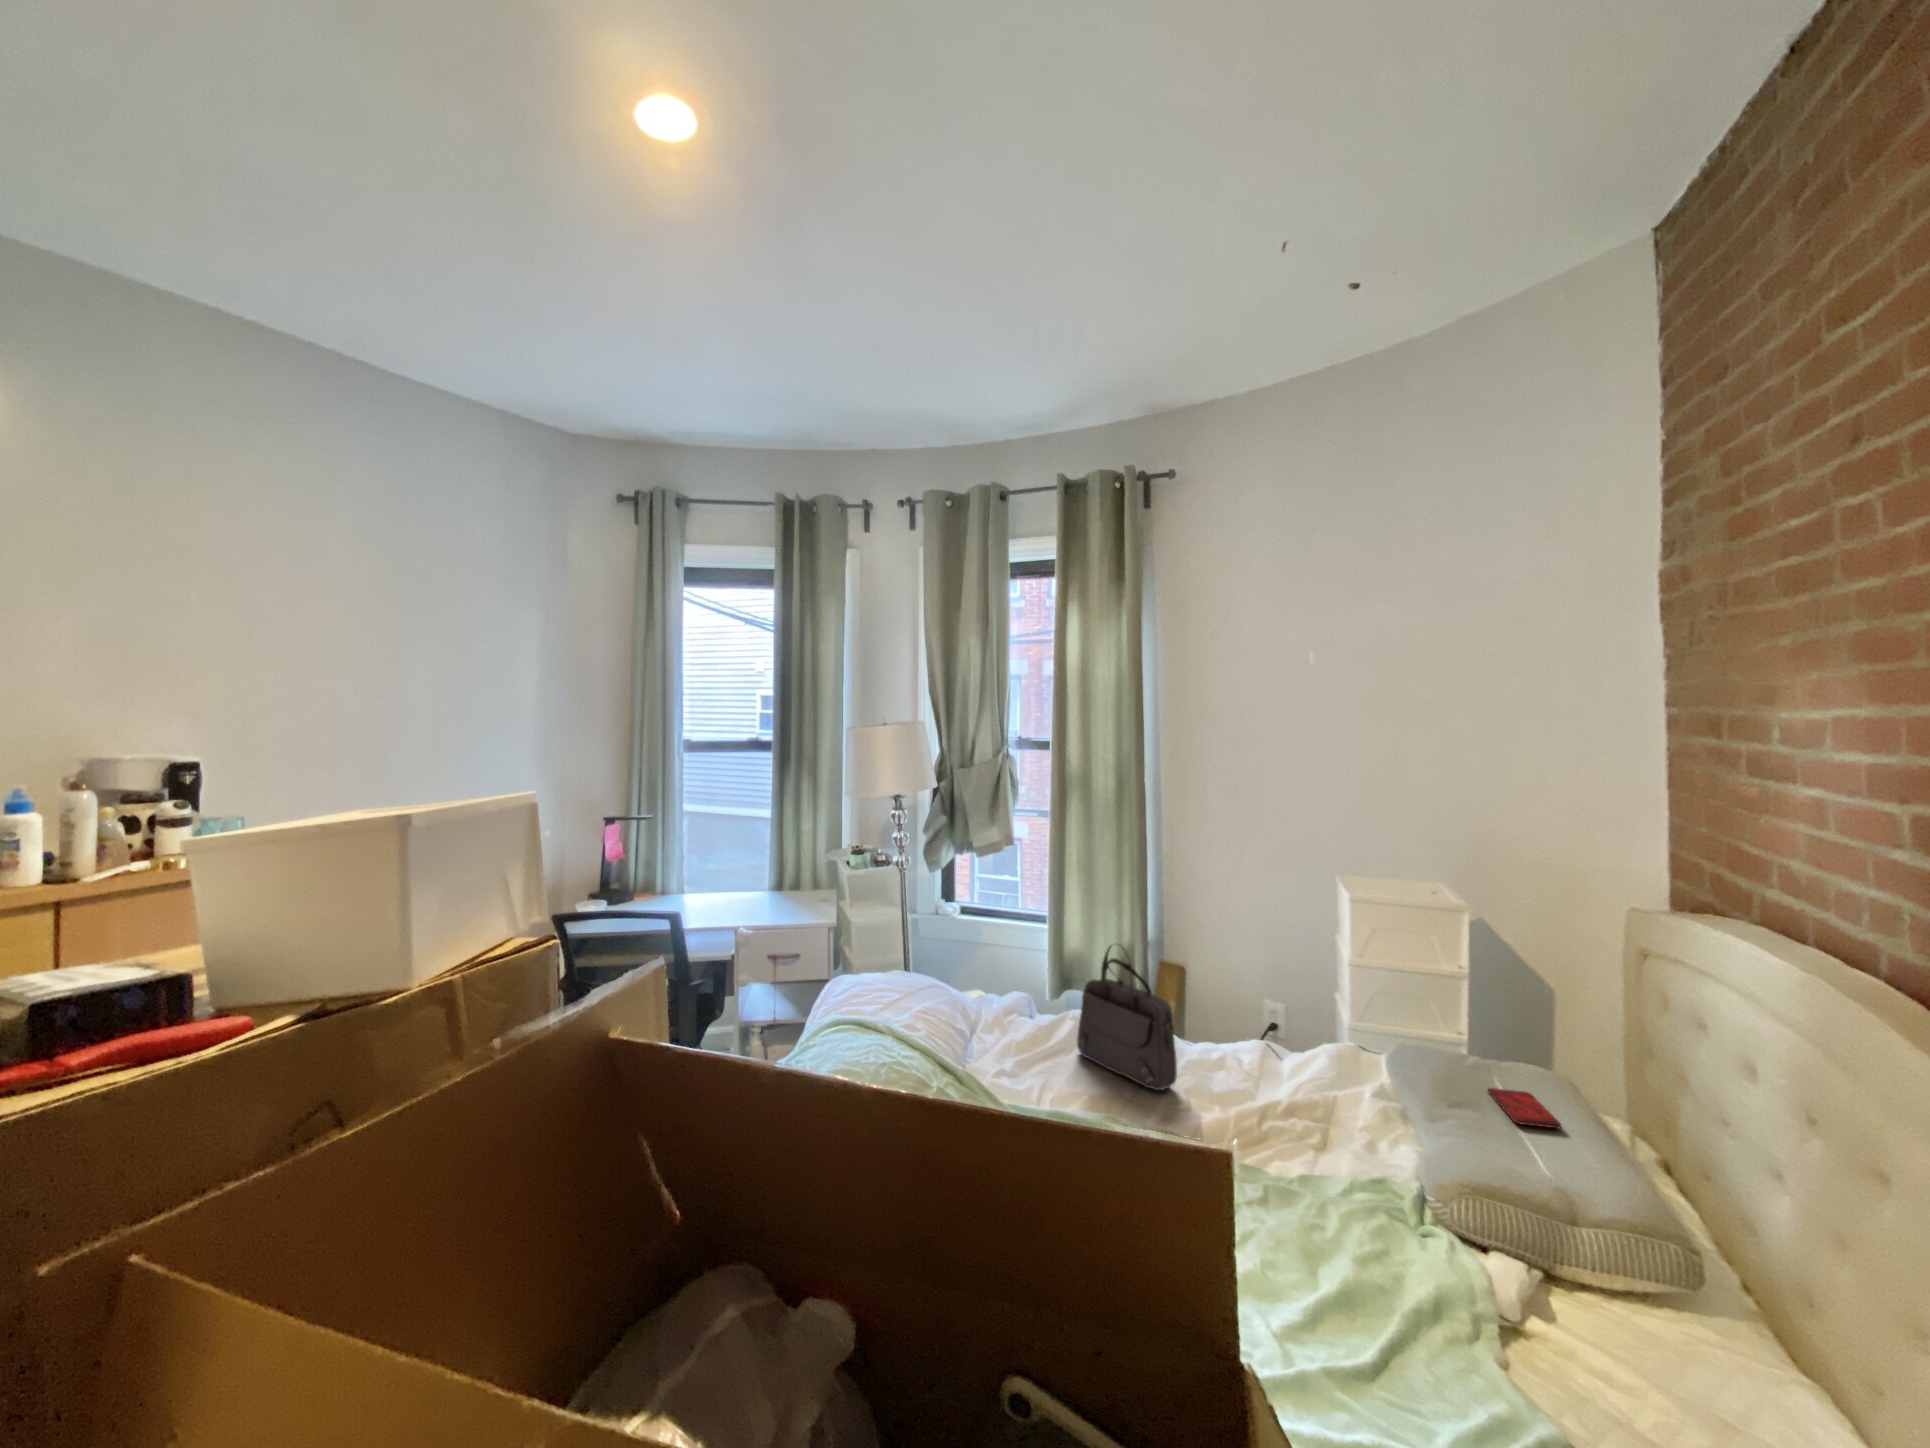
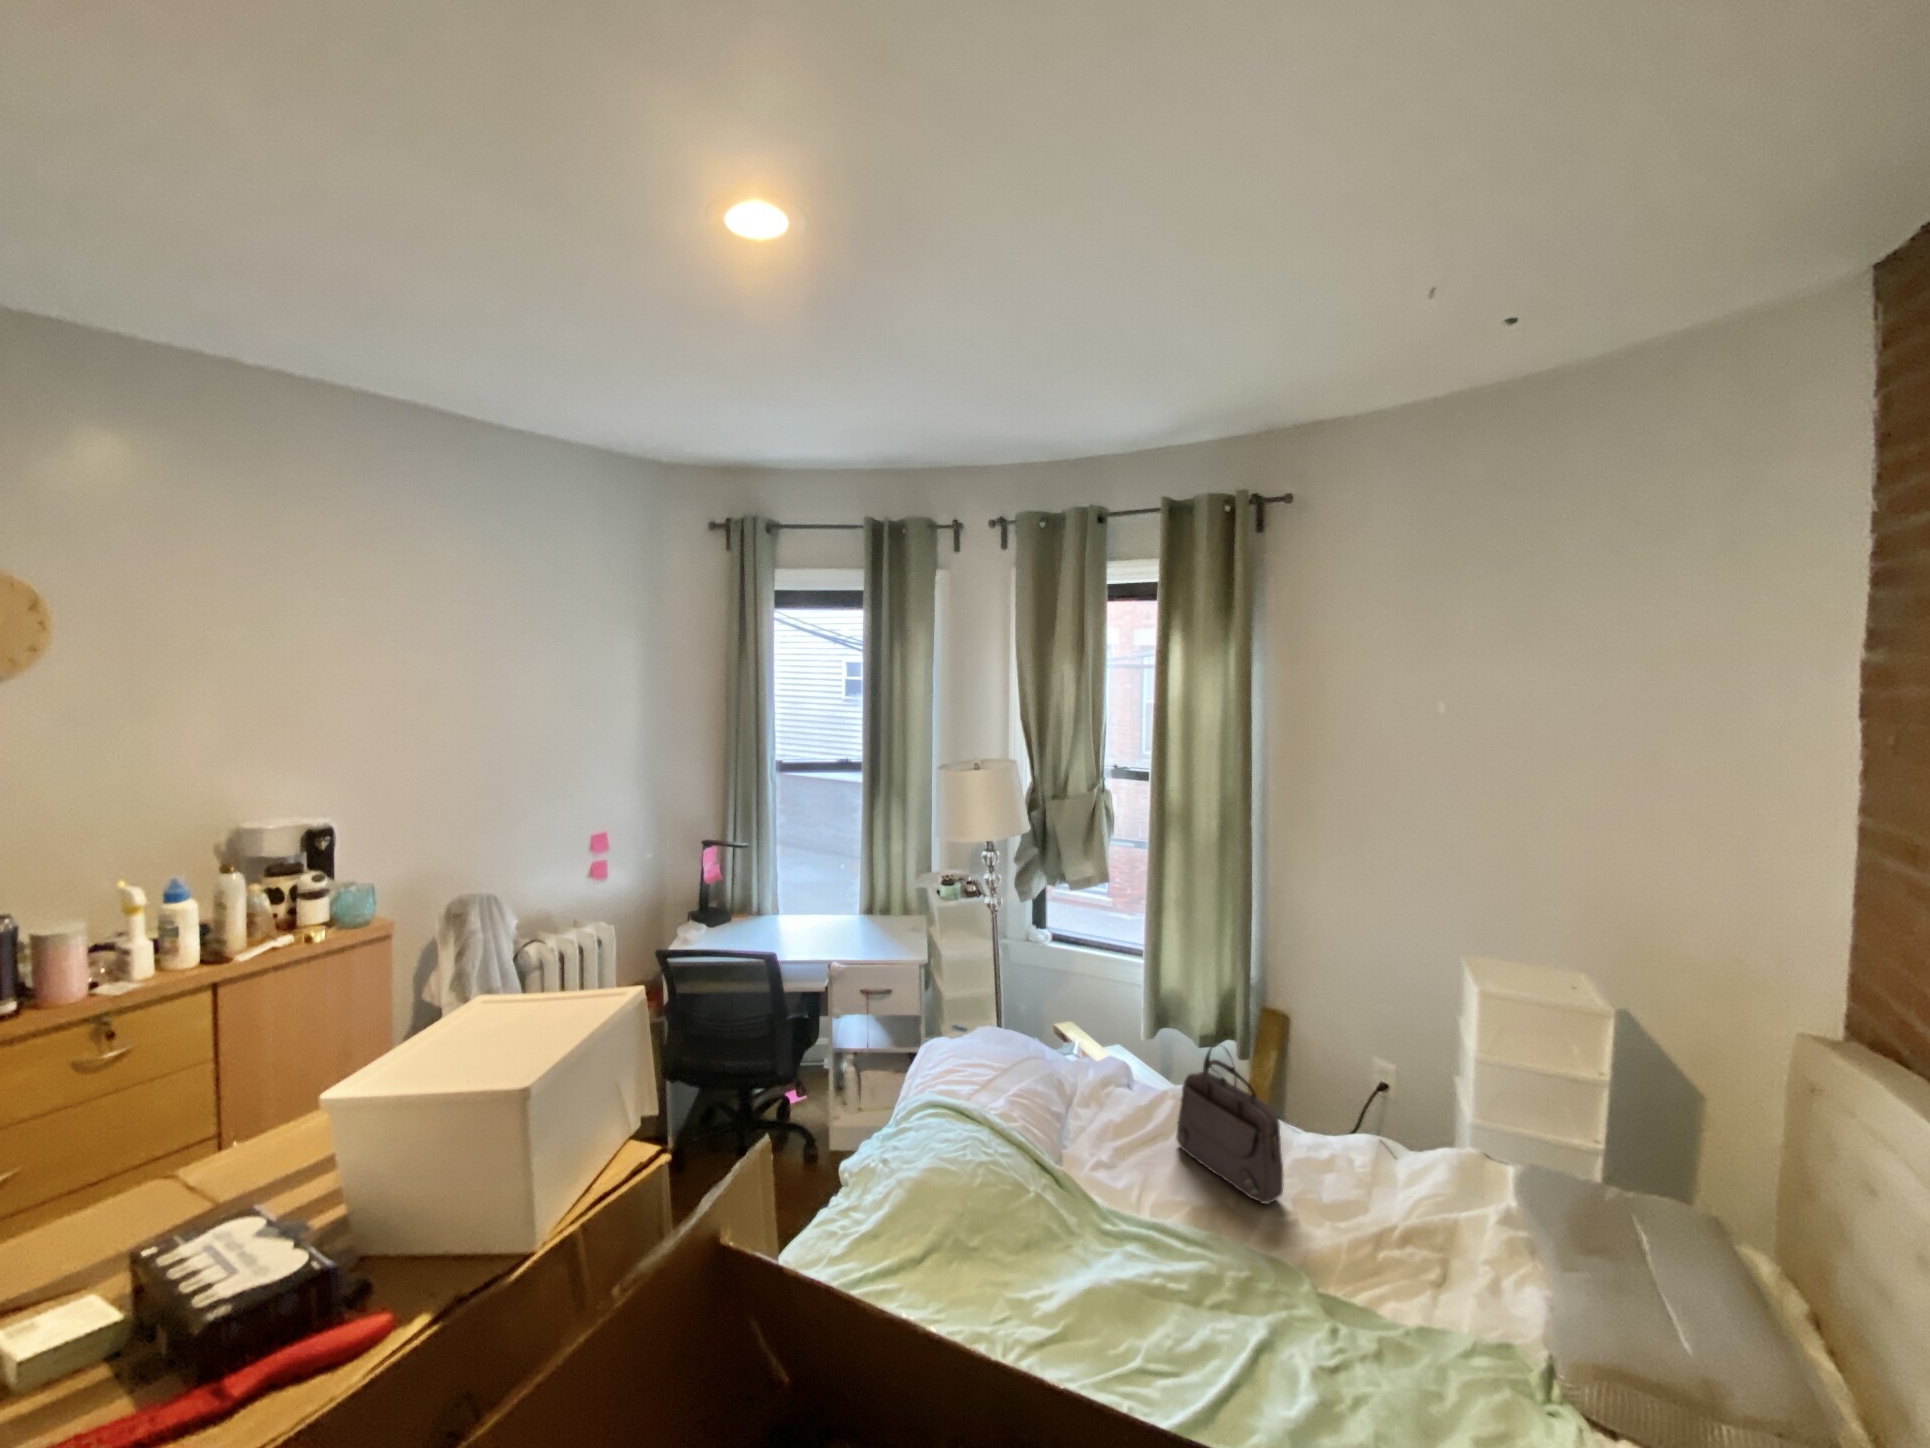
smartphone: present [1488,1088,1561,1128] -> none [1634,1239,1723,1306]

